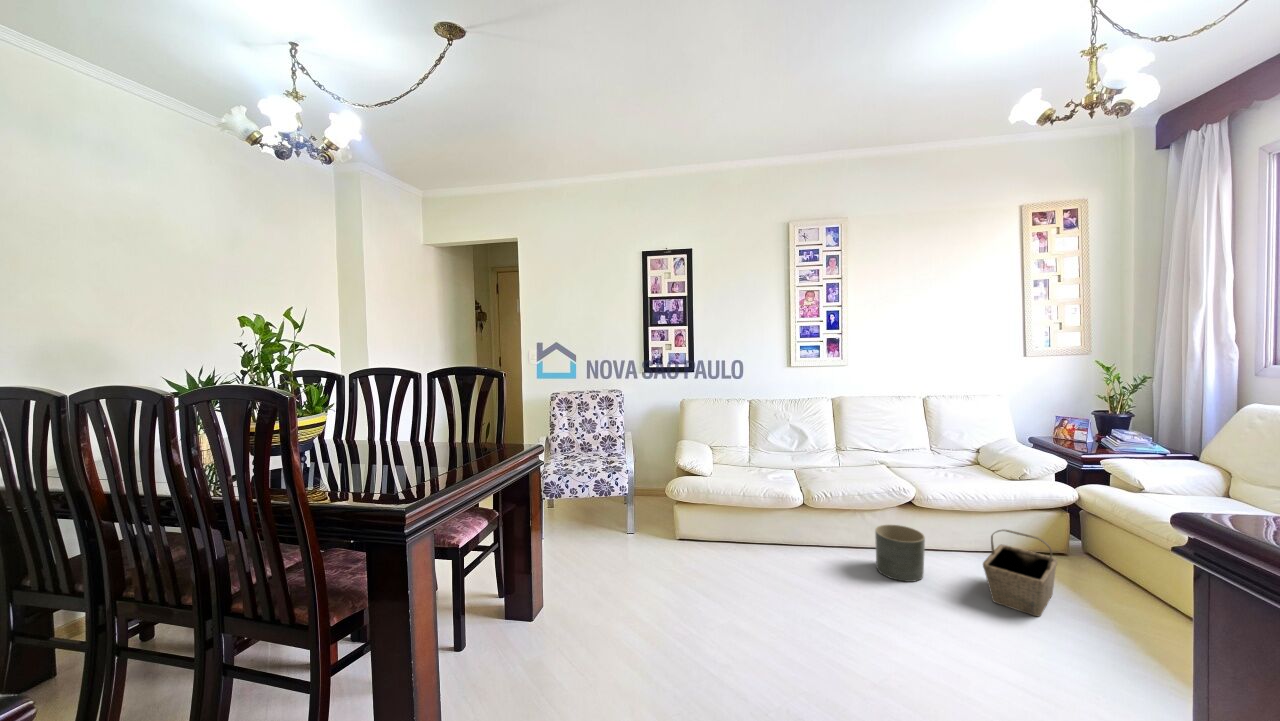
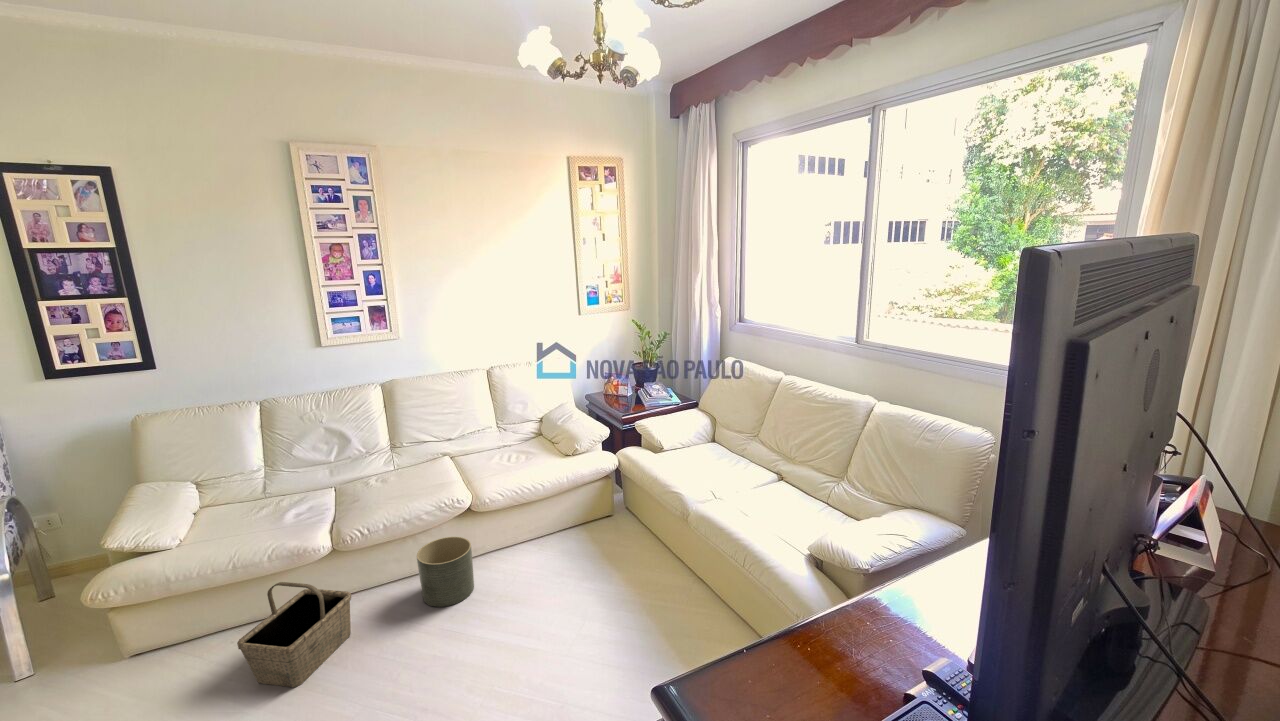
basket: present [983,530,1057,616] -> present [237,582,351,688]

